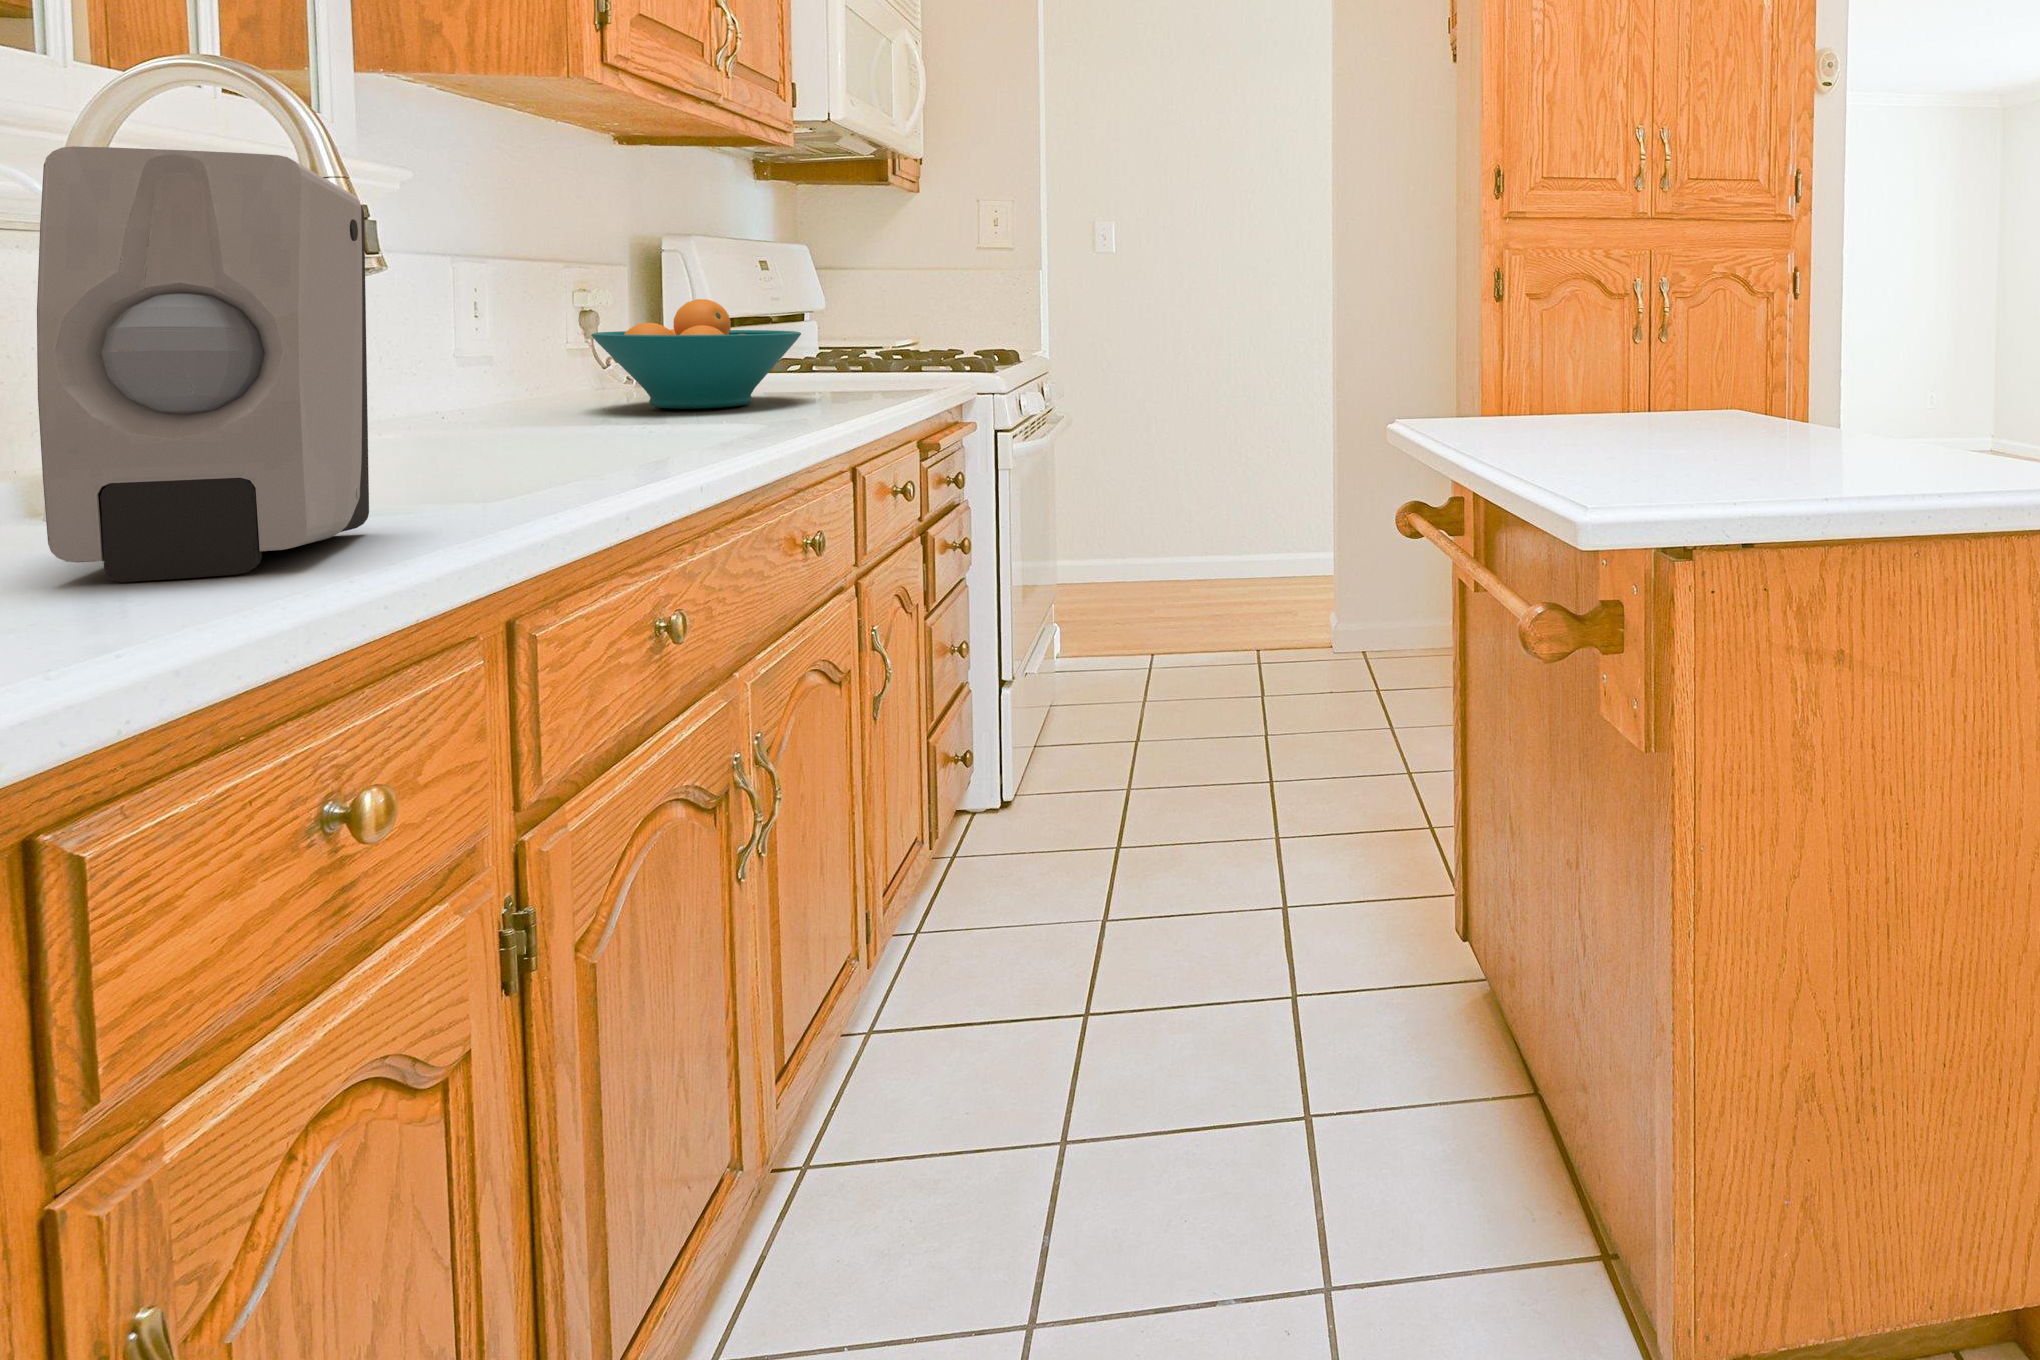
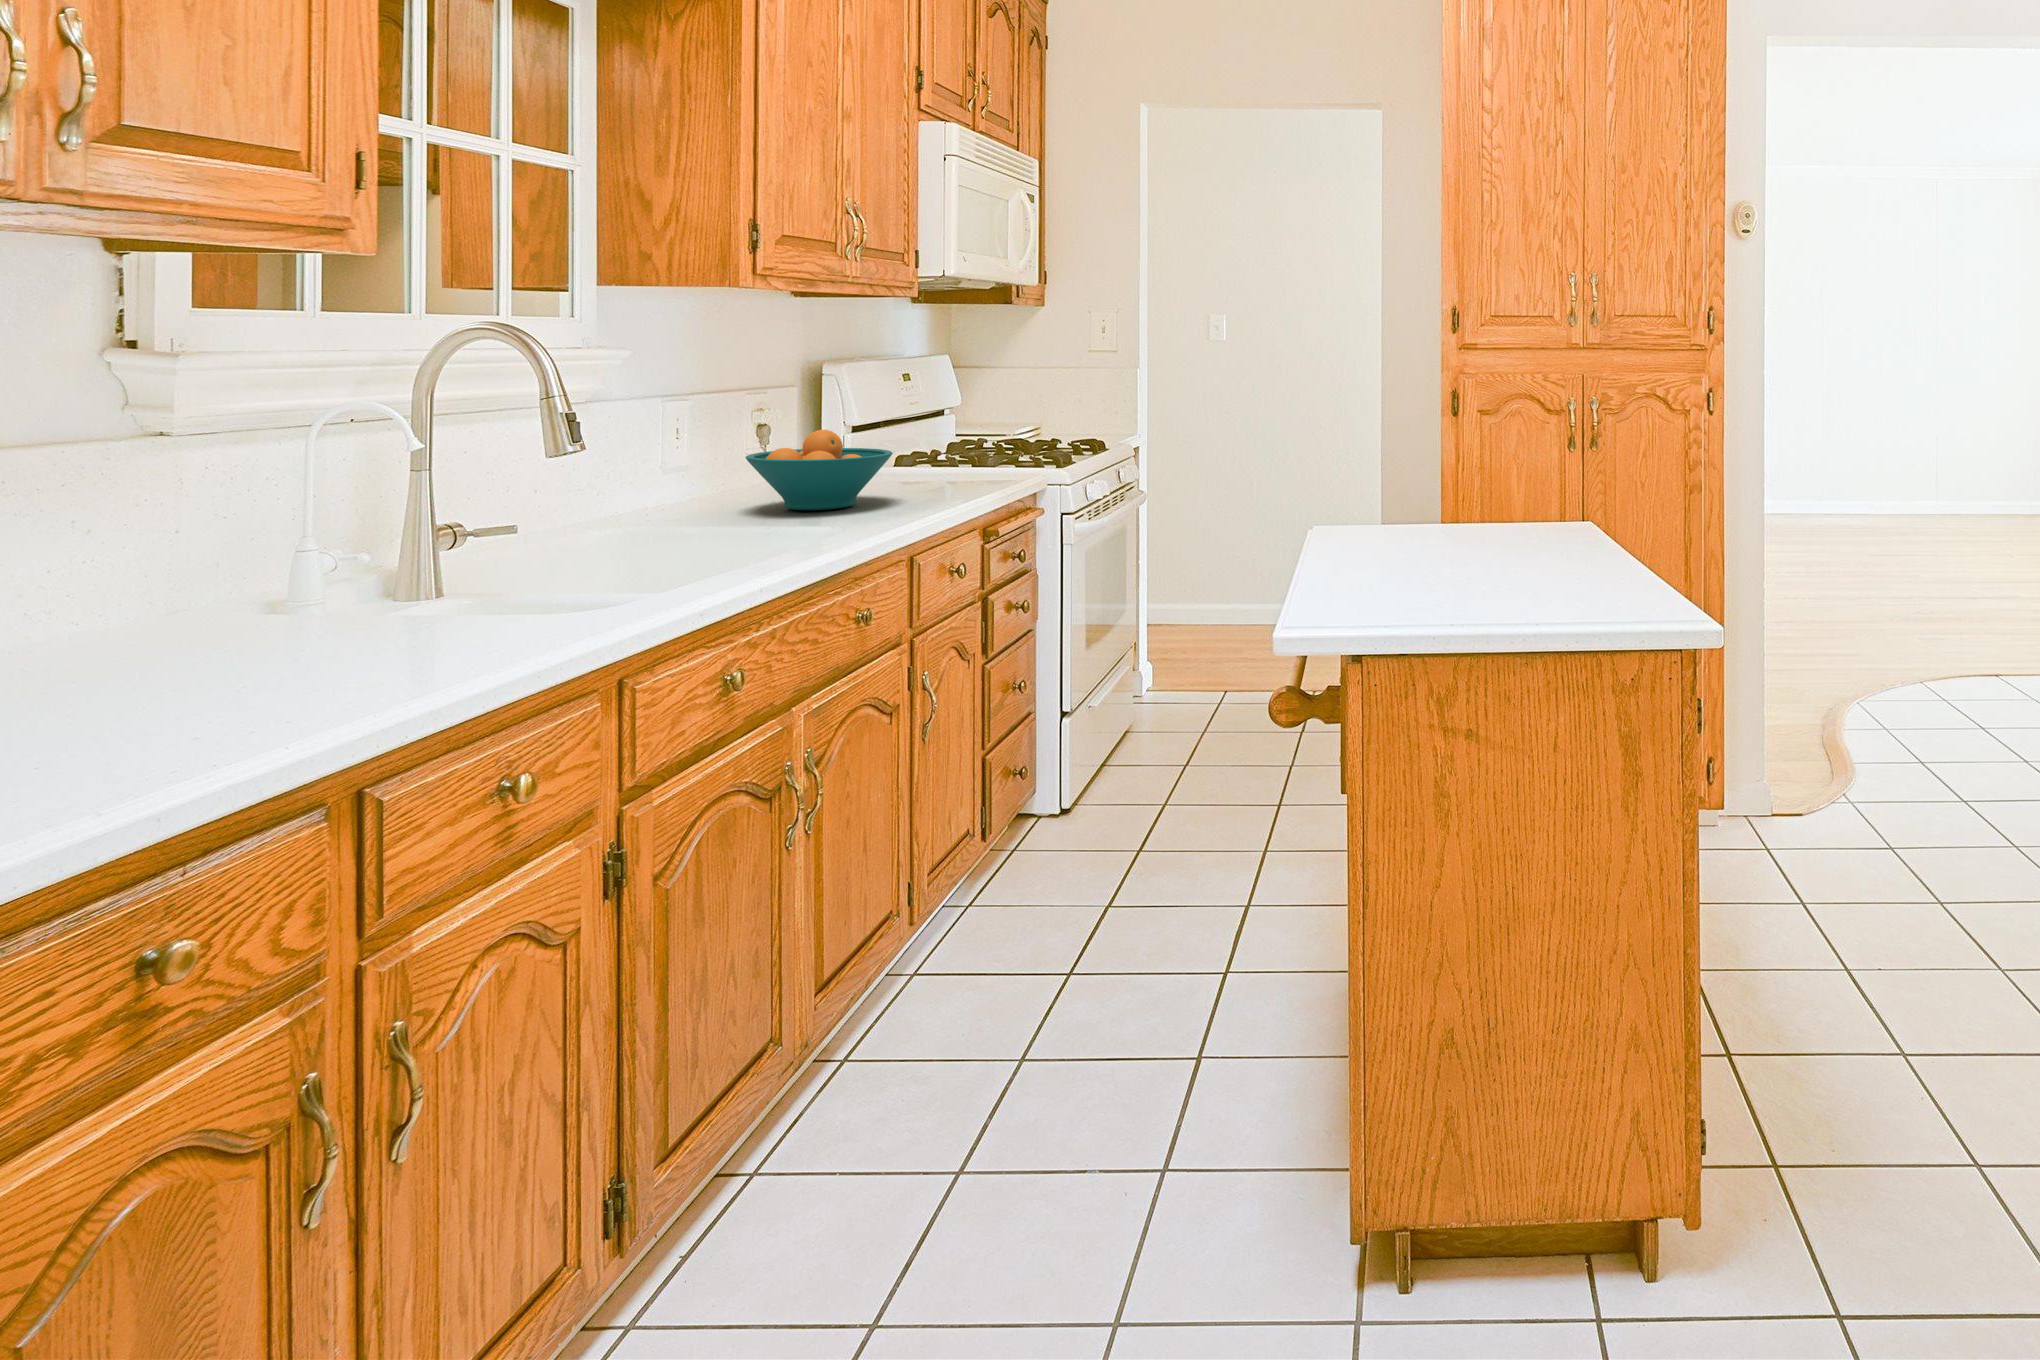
soap dispenser: present [37,146,369,582] -> none [382,431,554,659]

